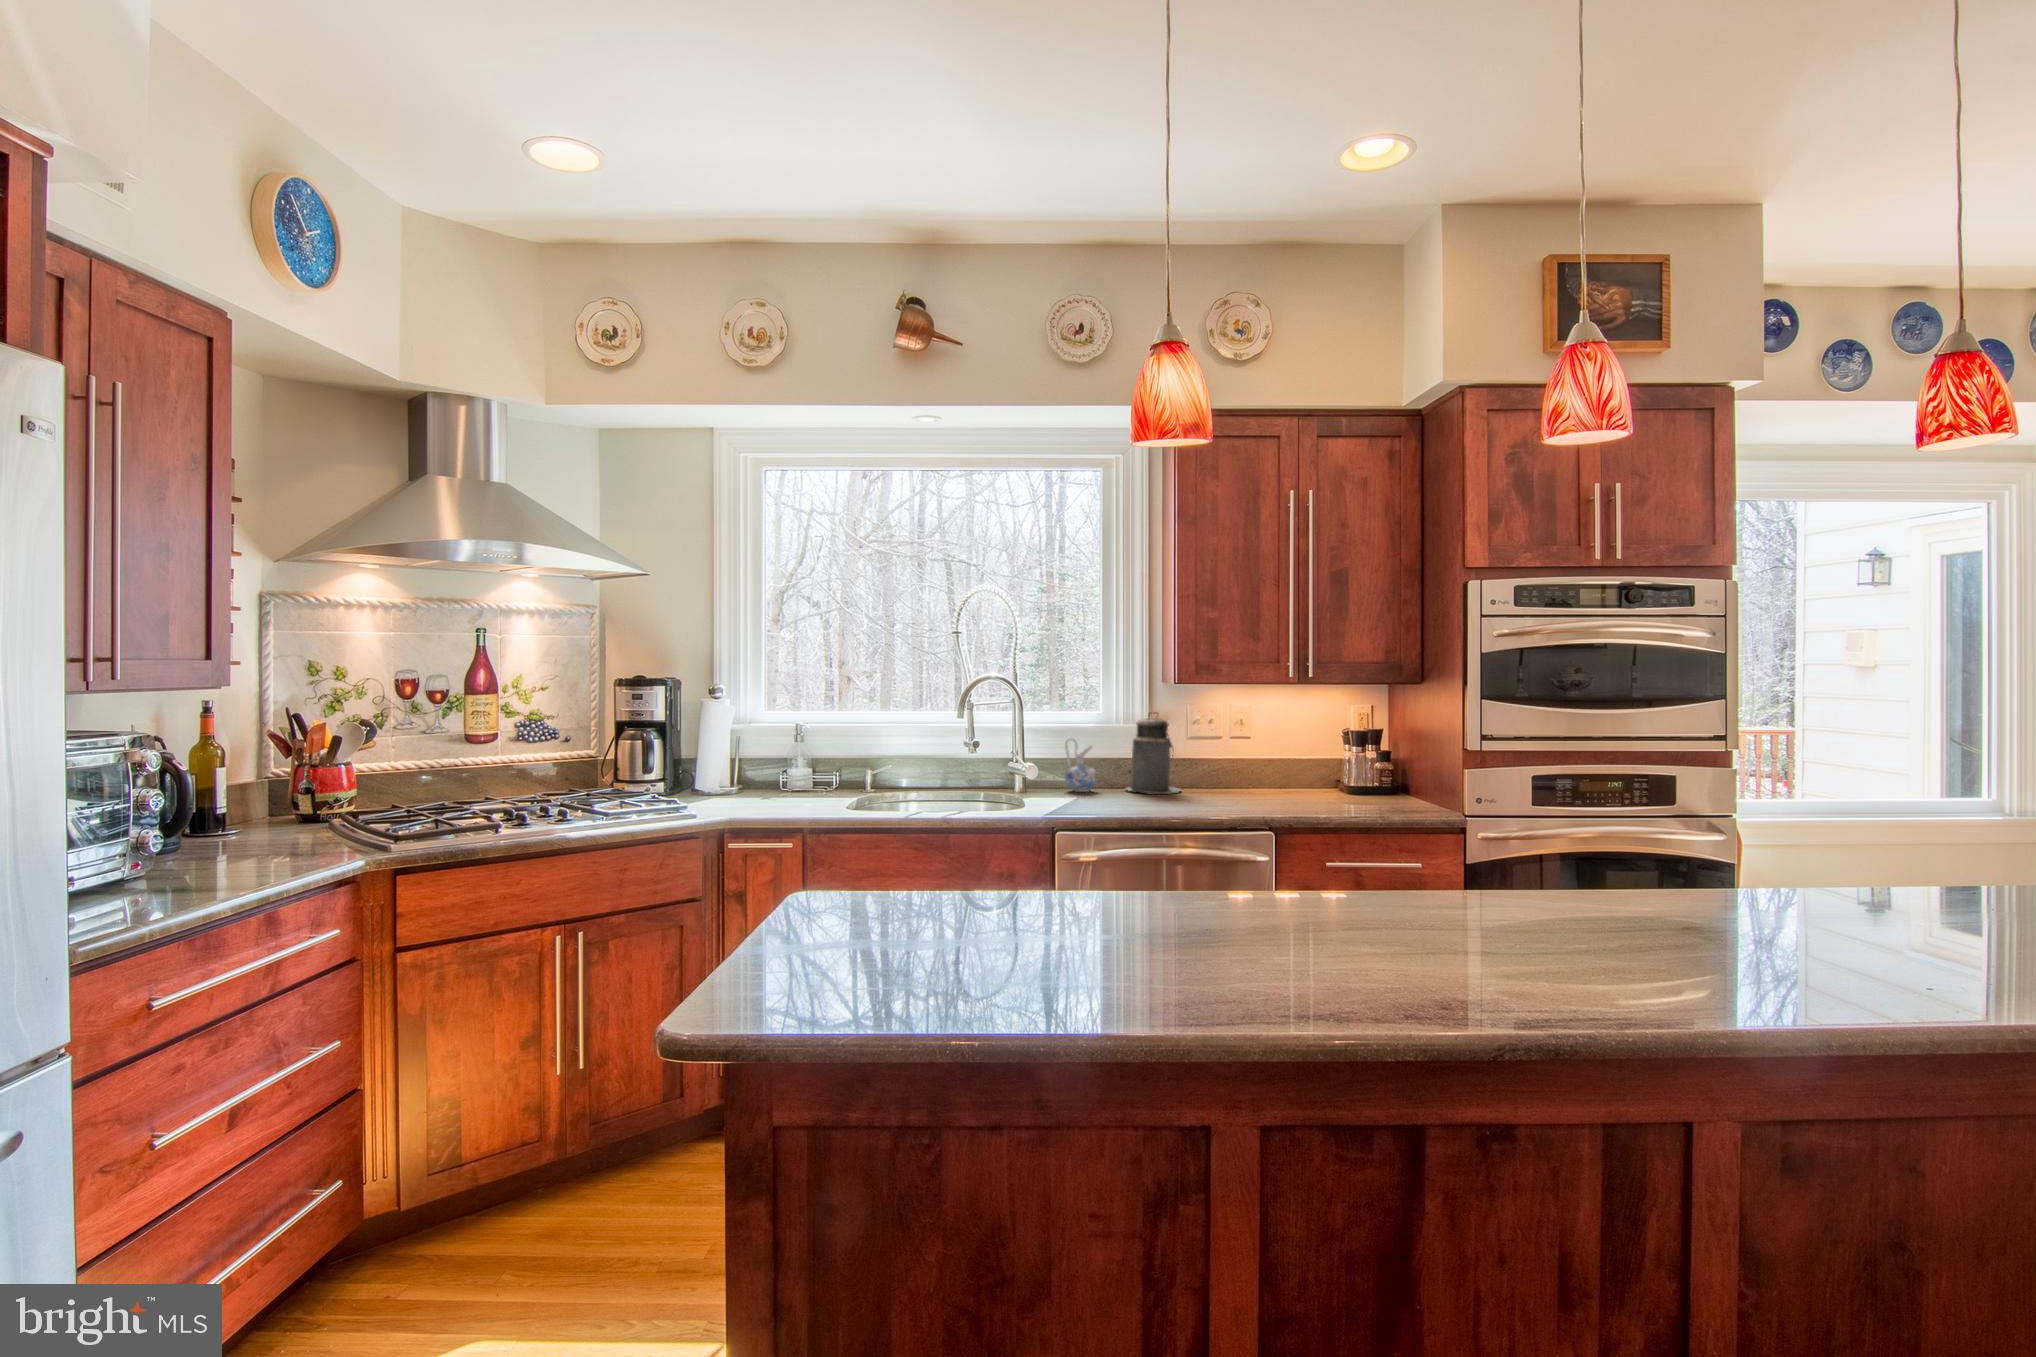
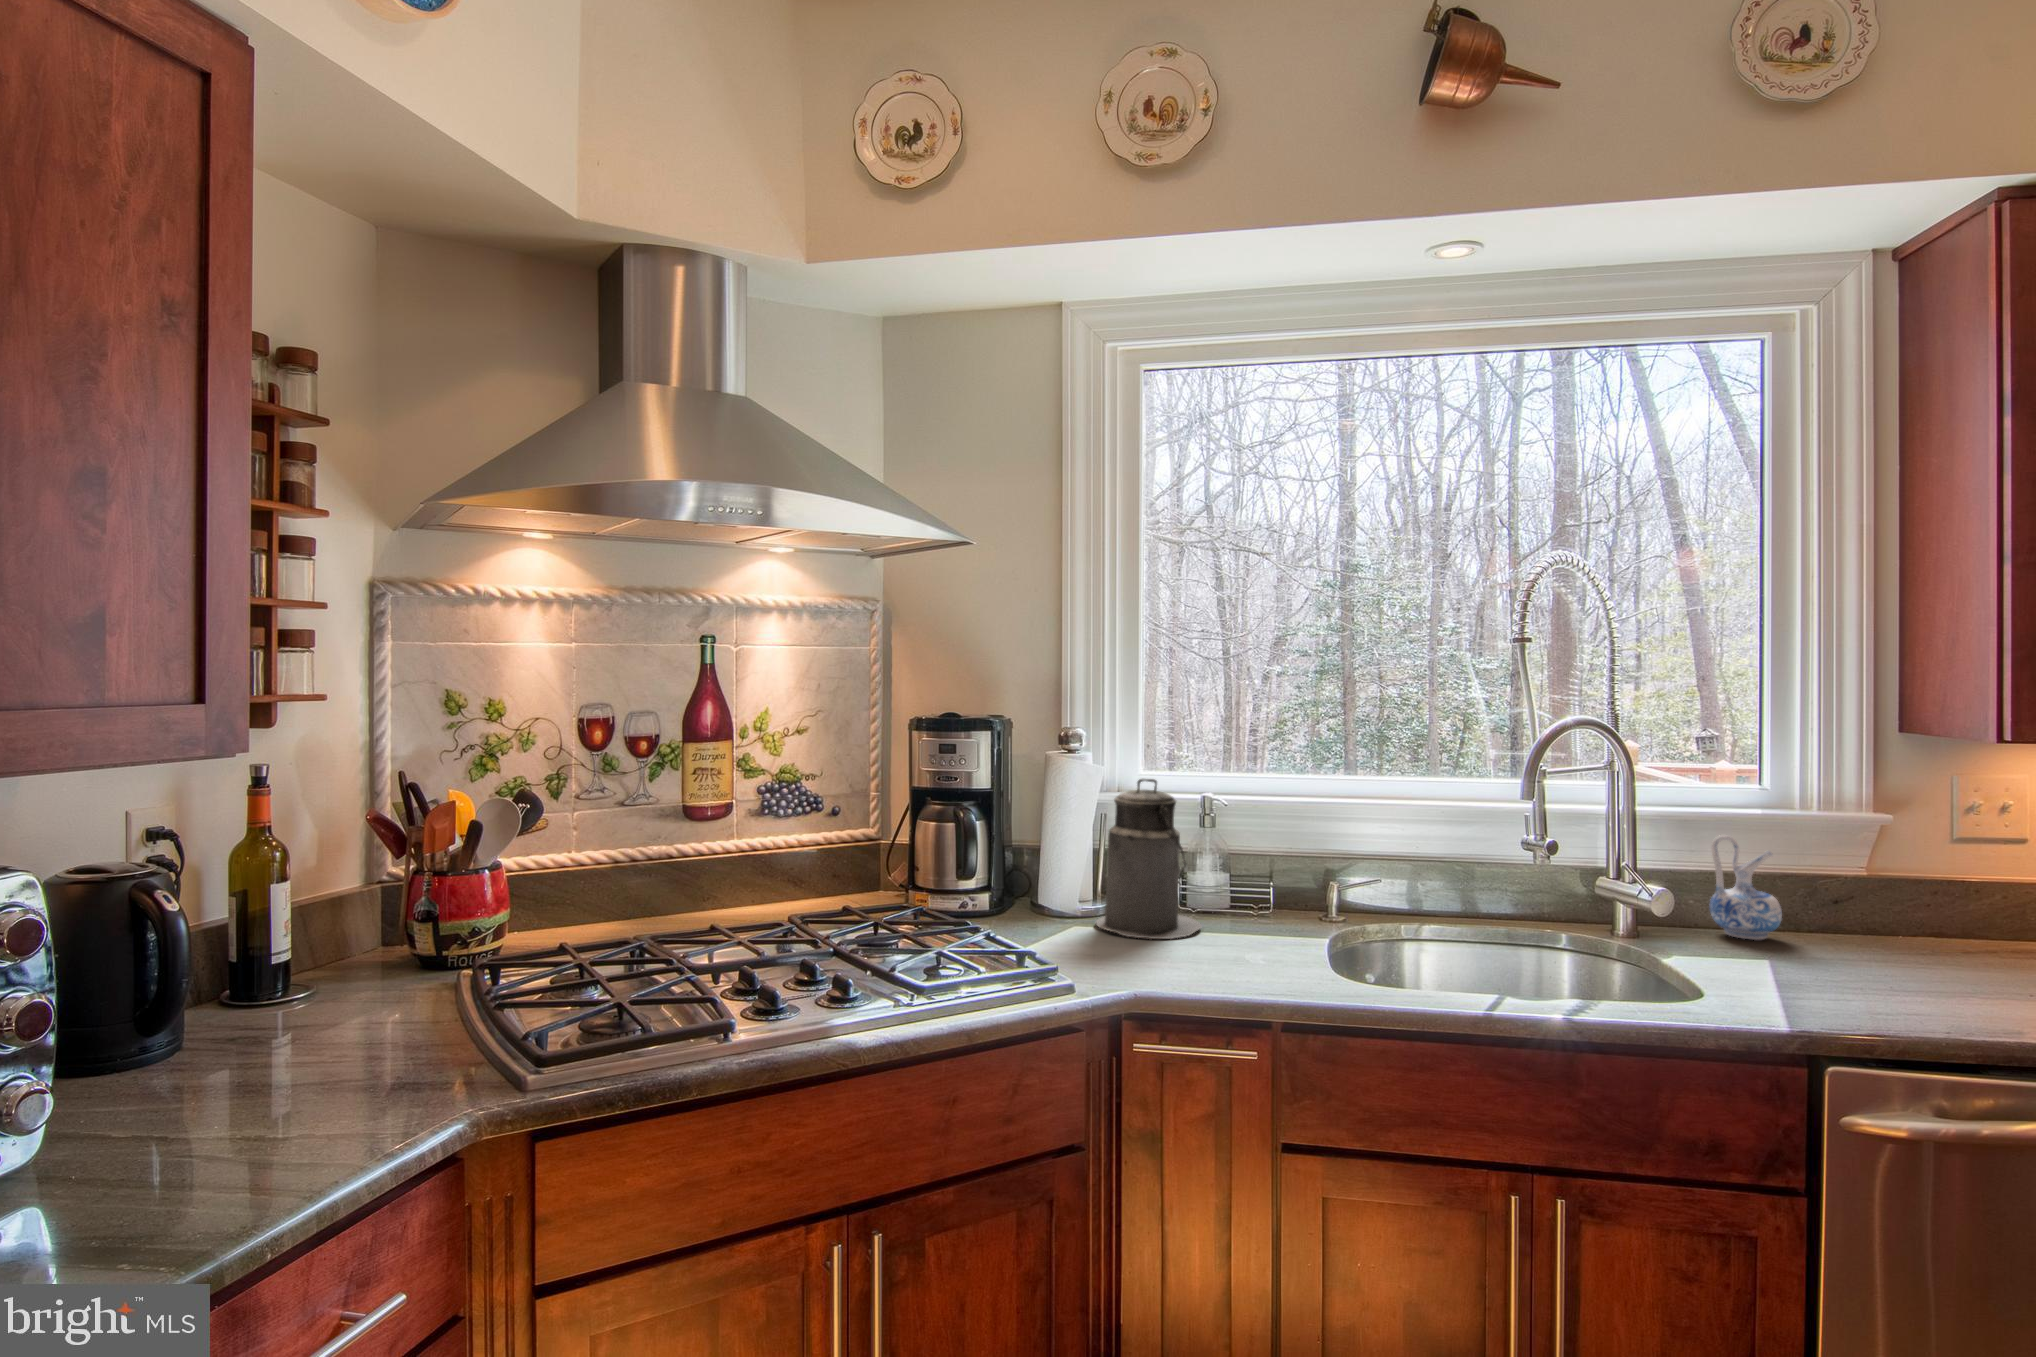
canister: present [1127,712,1180,794] -> present [1095,779,1201,939]

